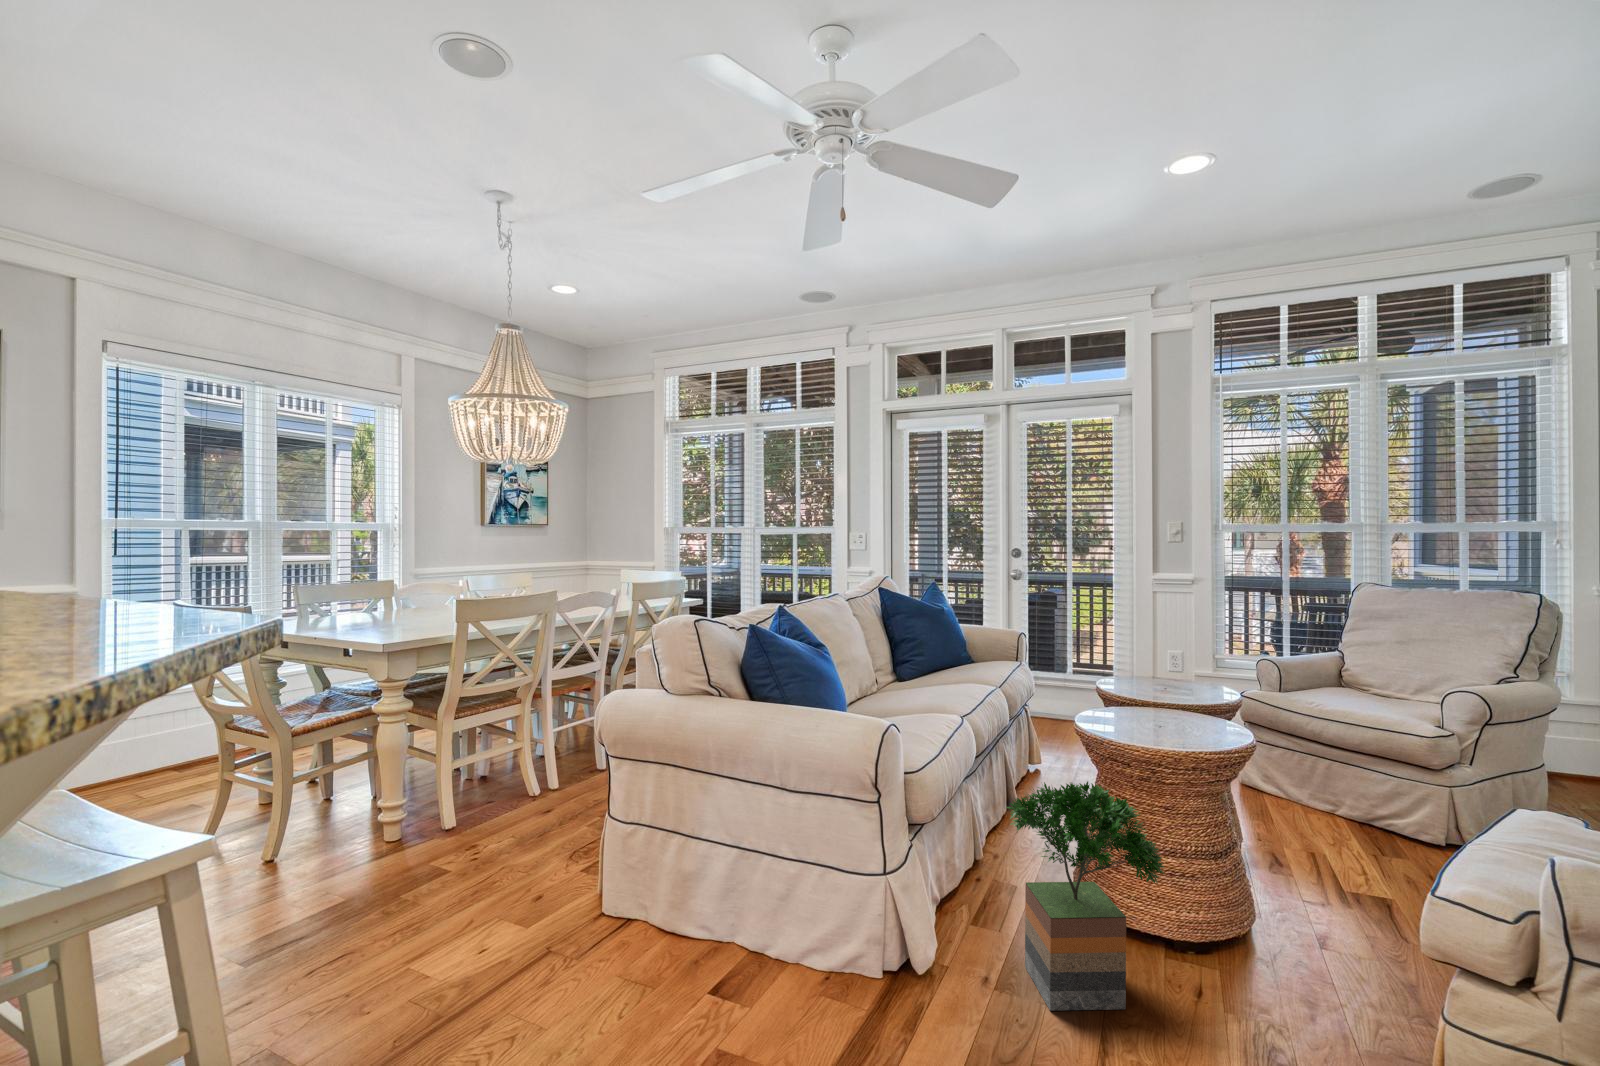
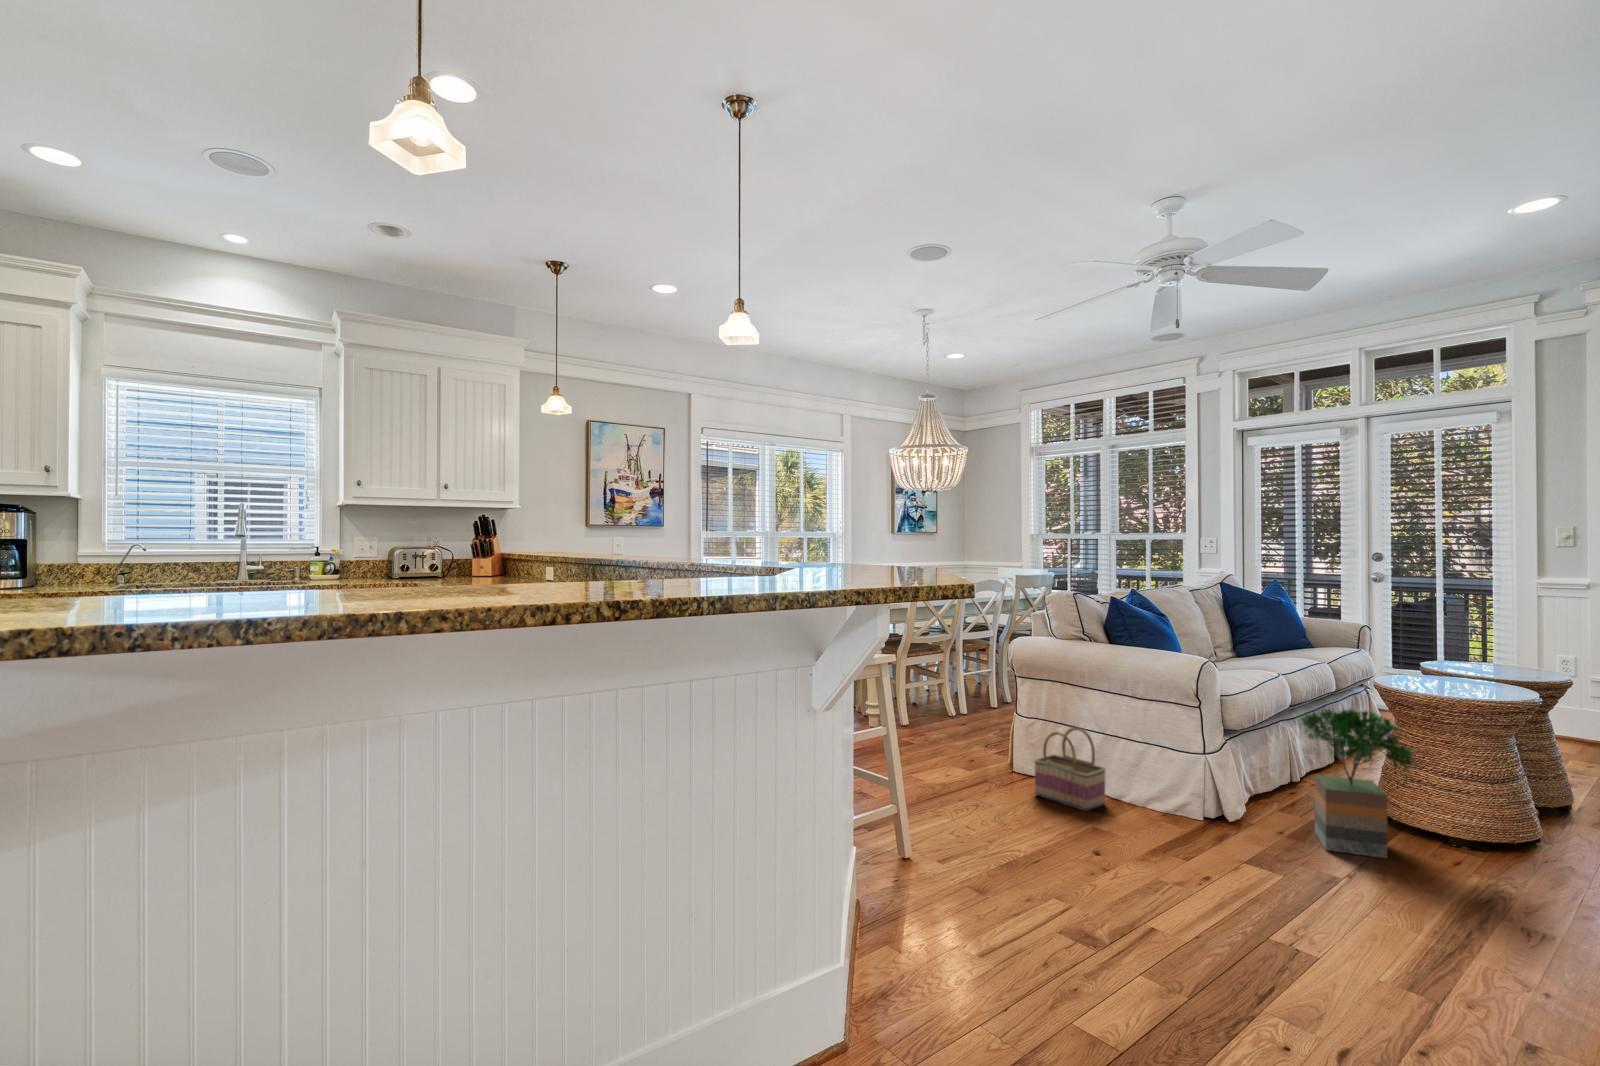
basket: none [627,842,741,996] -> present [1034,727,1106,811]

